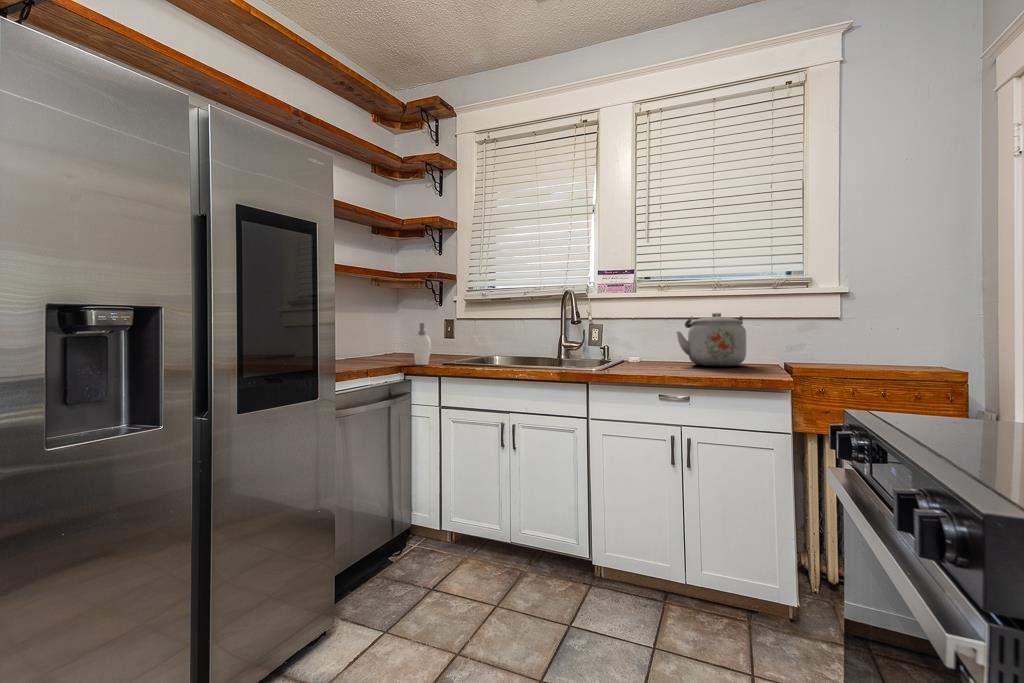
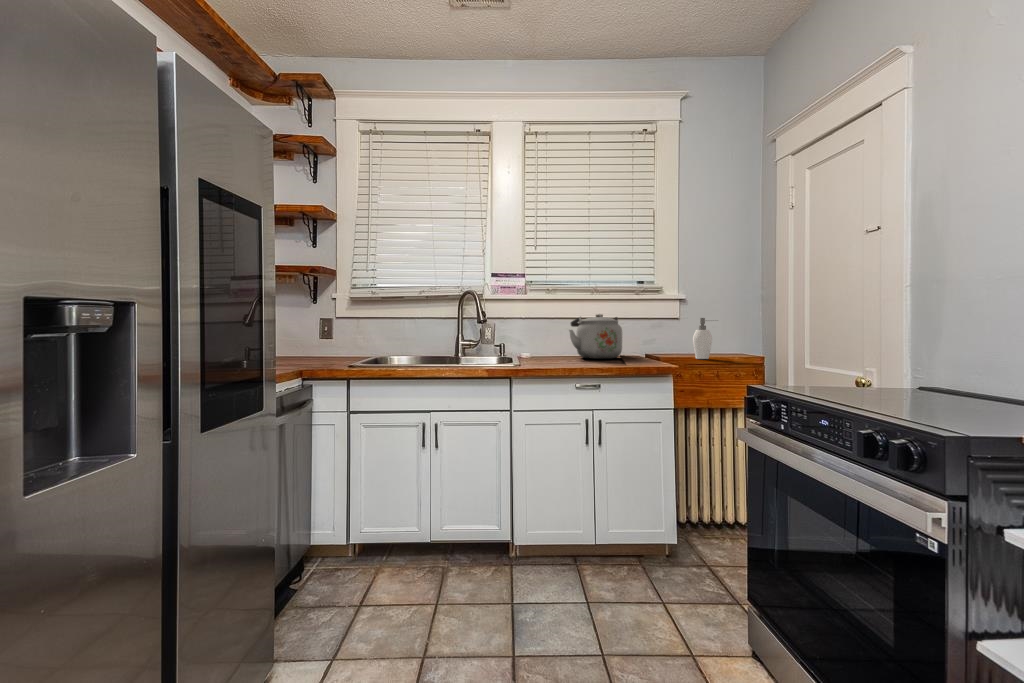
soap dispenser: present [413,323,431,365] -> present [693,318,712,359]

